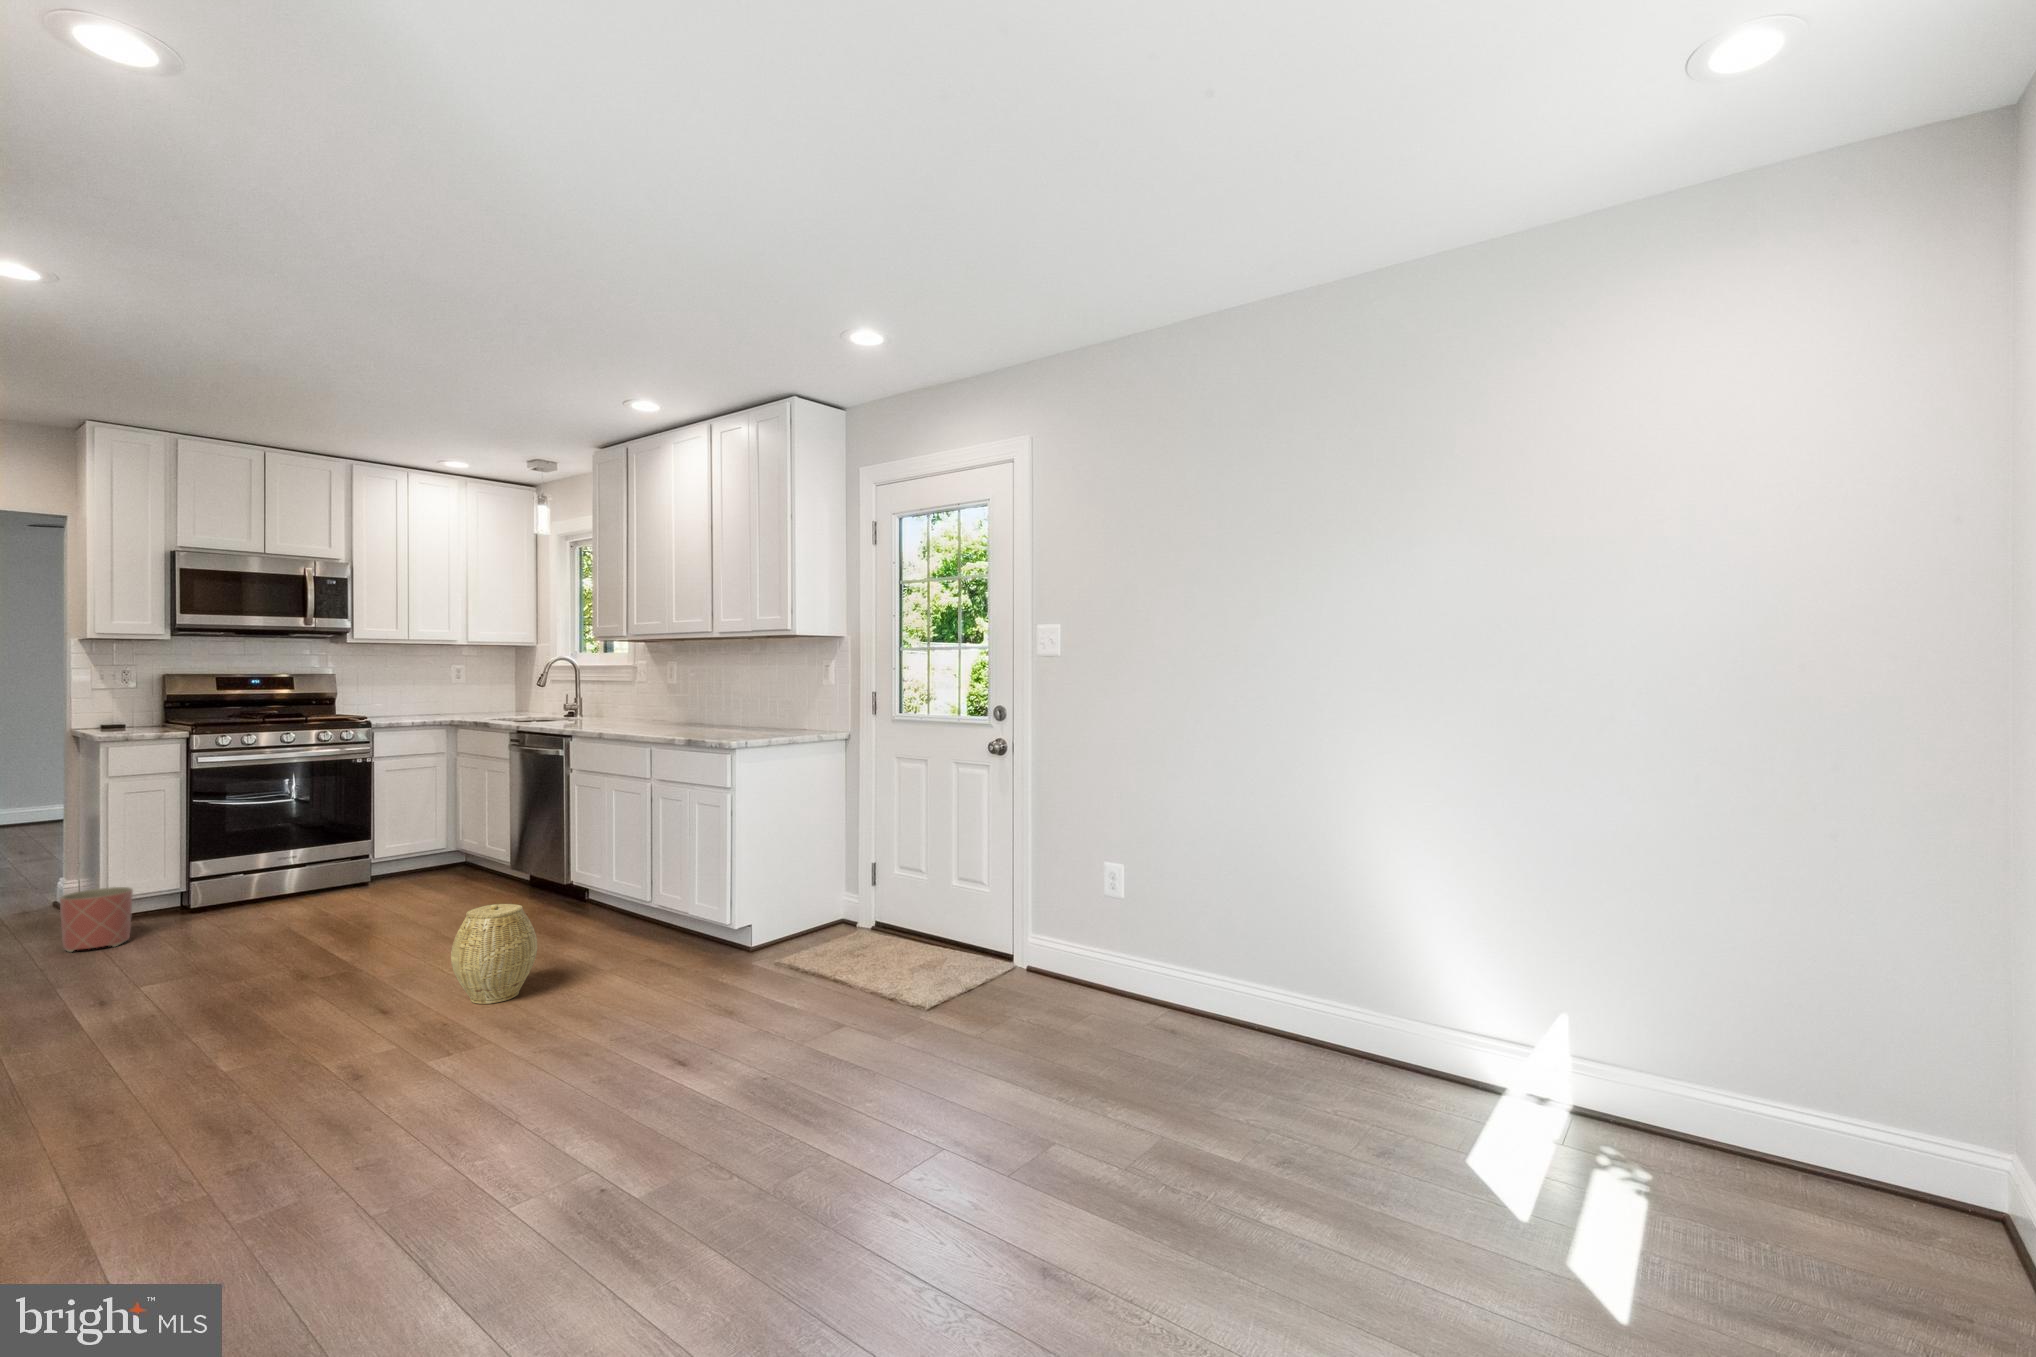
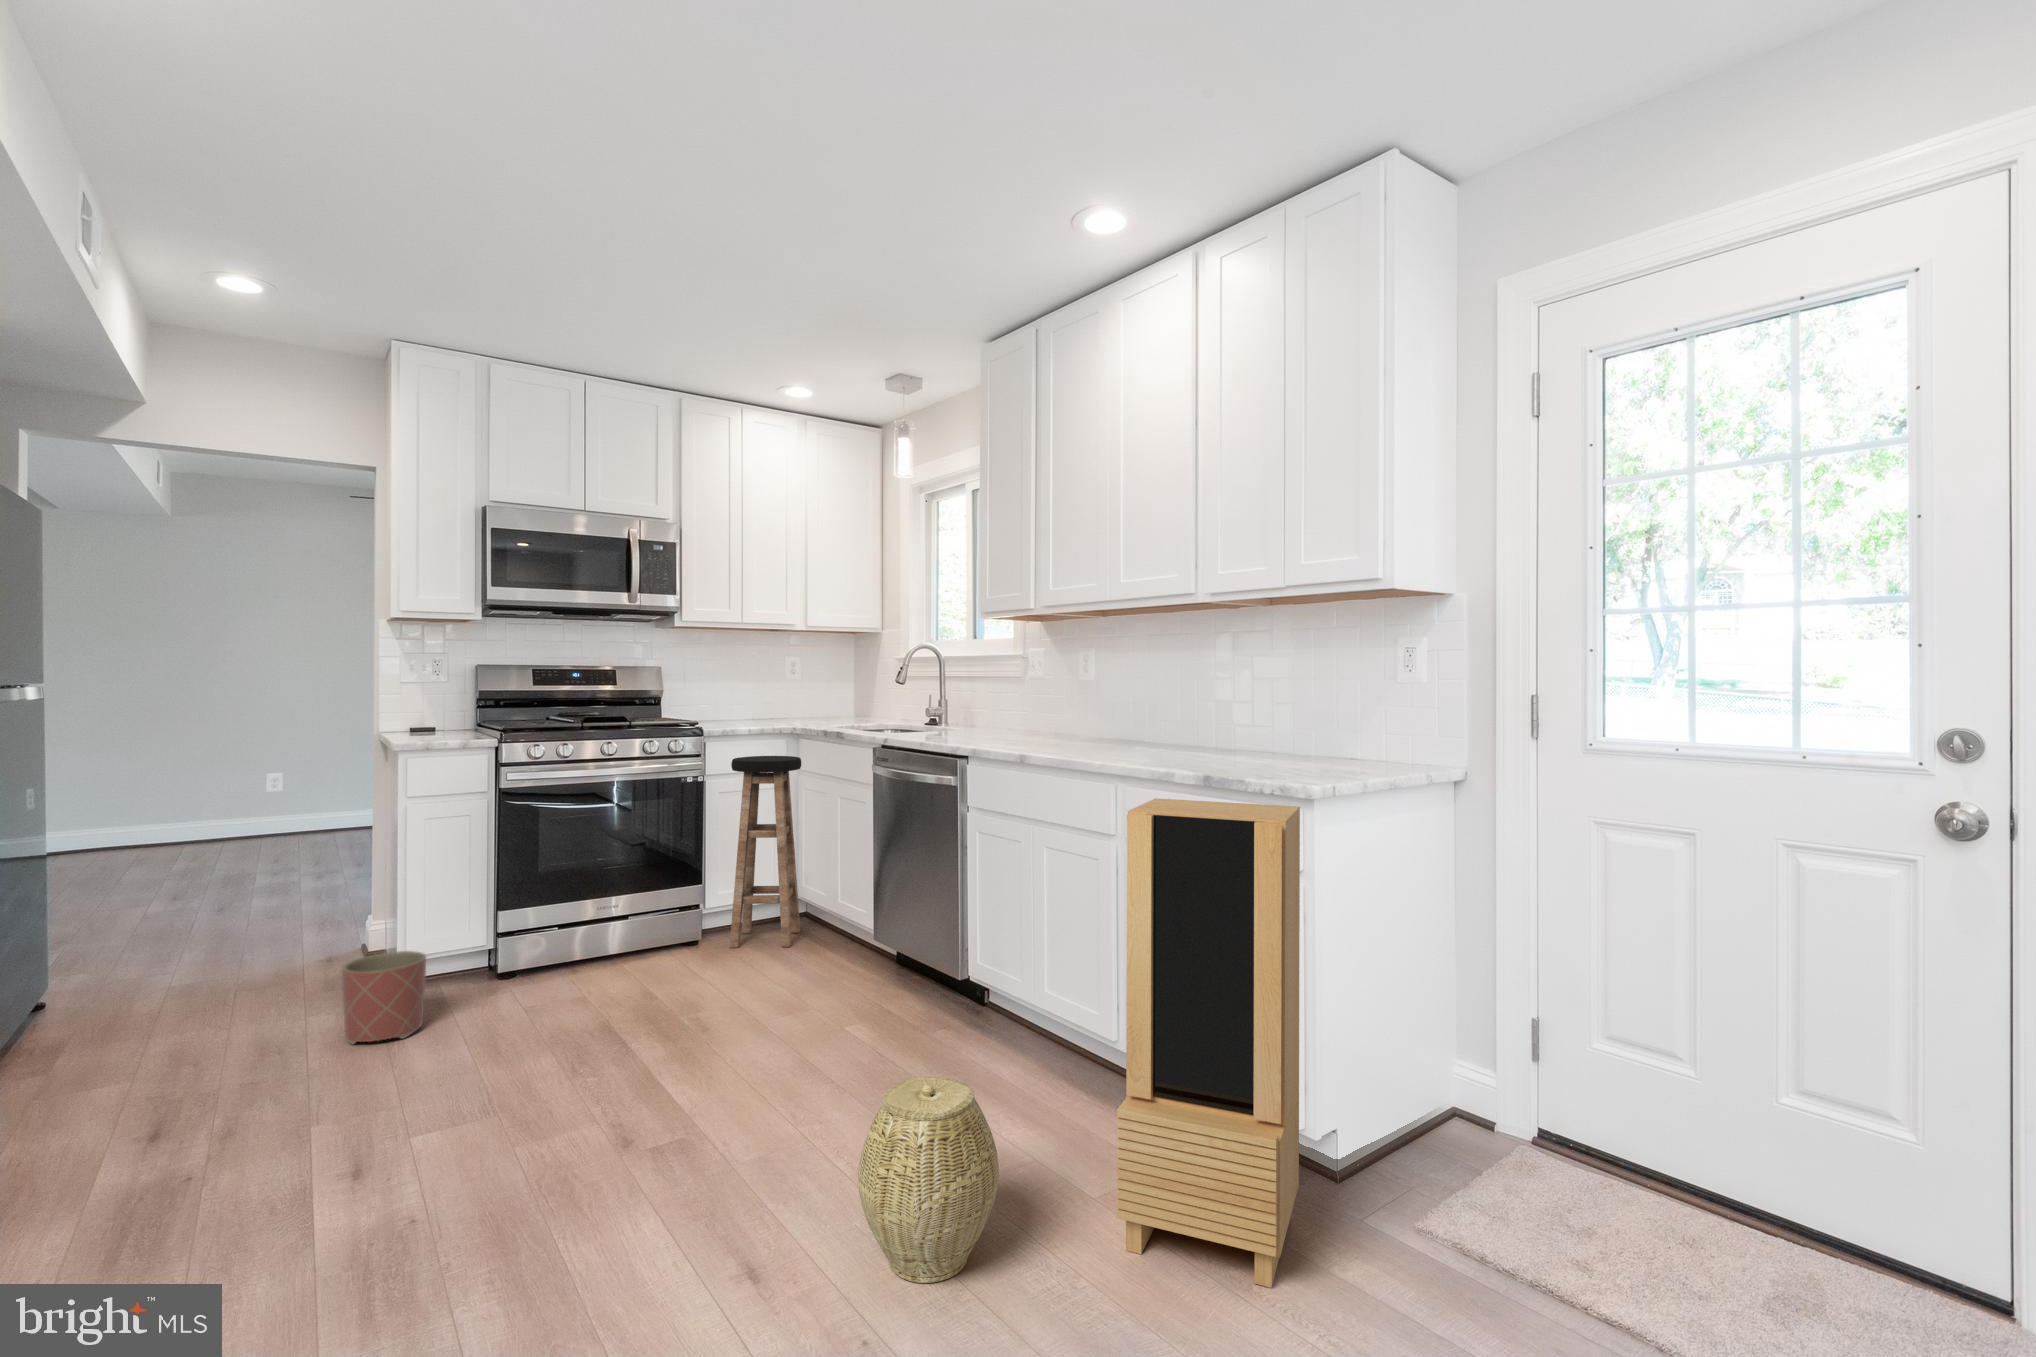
bar stool: none [395,742,457,885] -> present [730,756,801,948]
storage cabinet: none [605,752,718,988] -> present [1117,798,1300,1288]

